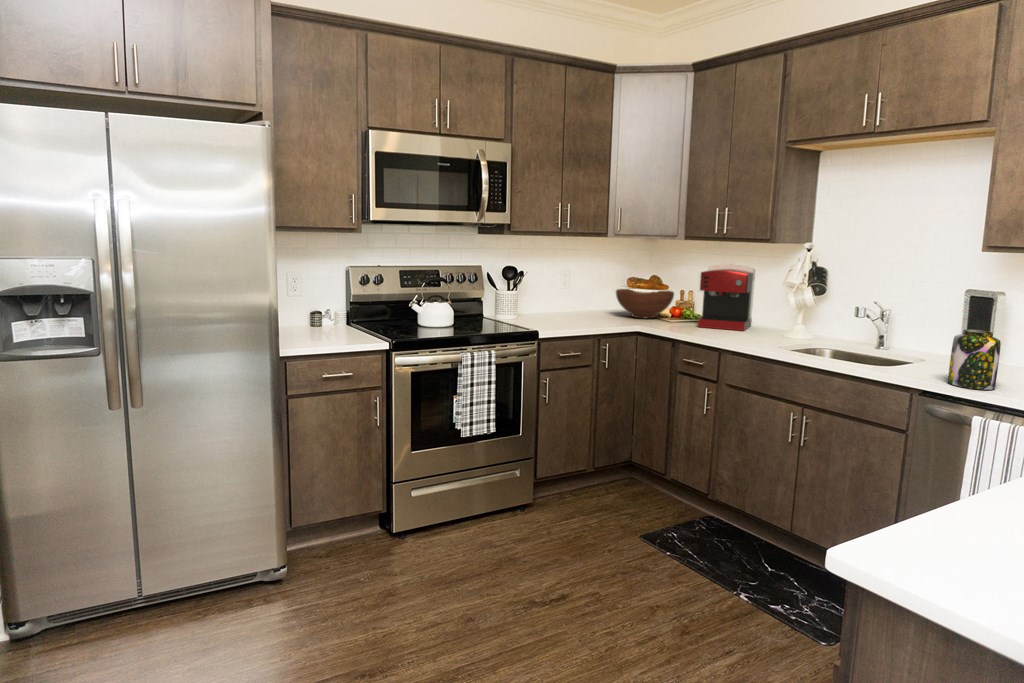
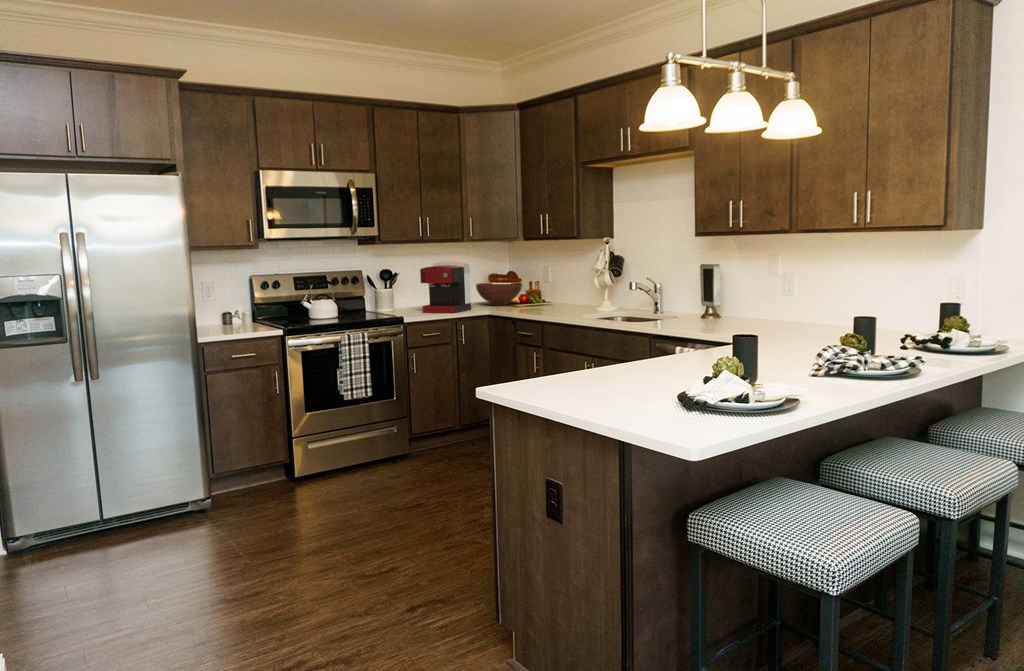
coffee maker: present [698,264,755,331] -> present [420,261,471,313]
jar: present [948,330,1001,390] -> none [662,291,689,329]

